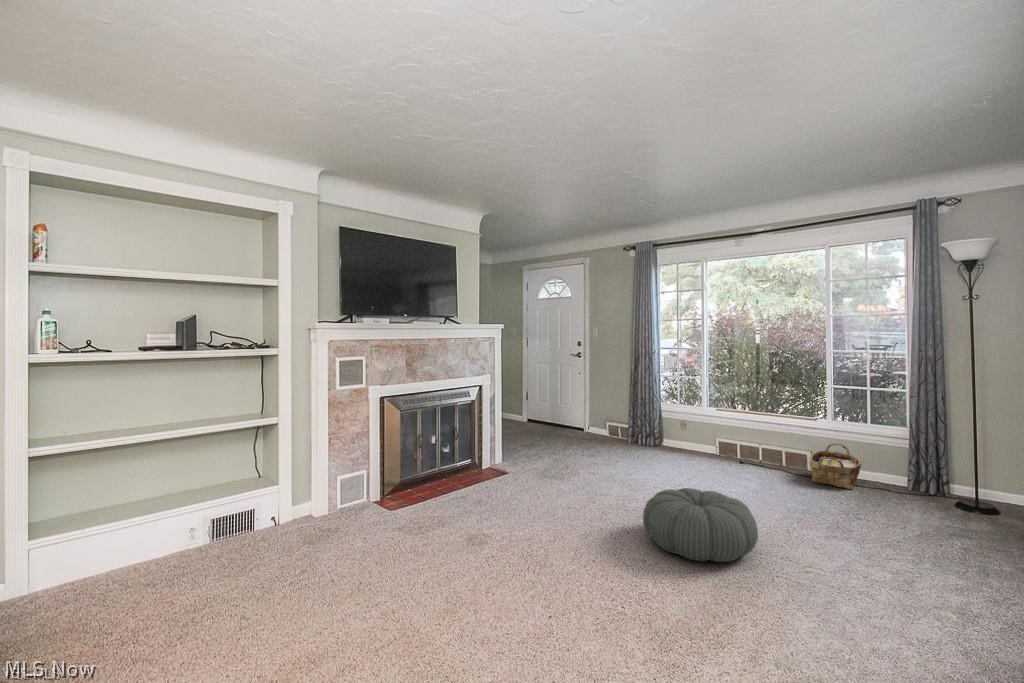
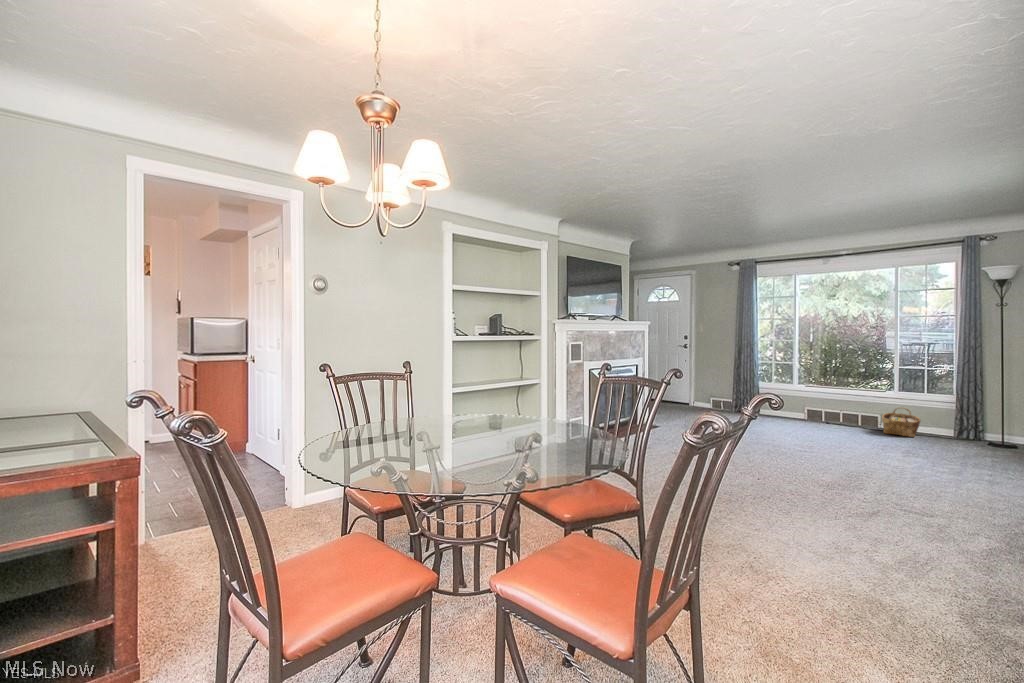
pouf: present [643,488,758,562] -> none [782,426,861,464]

